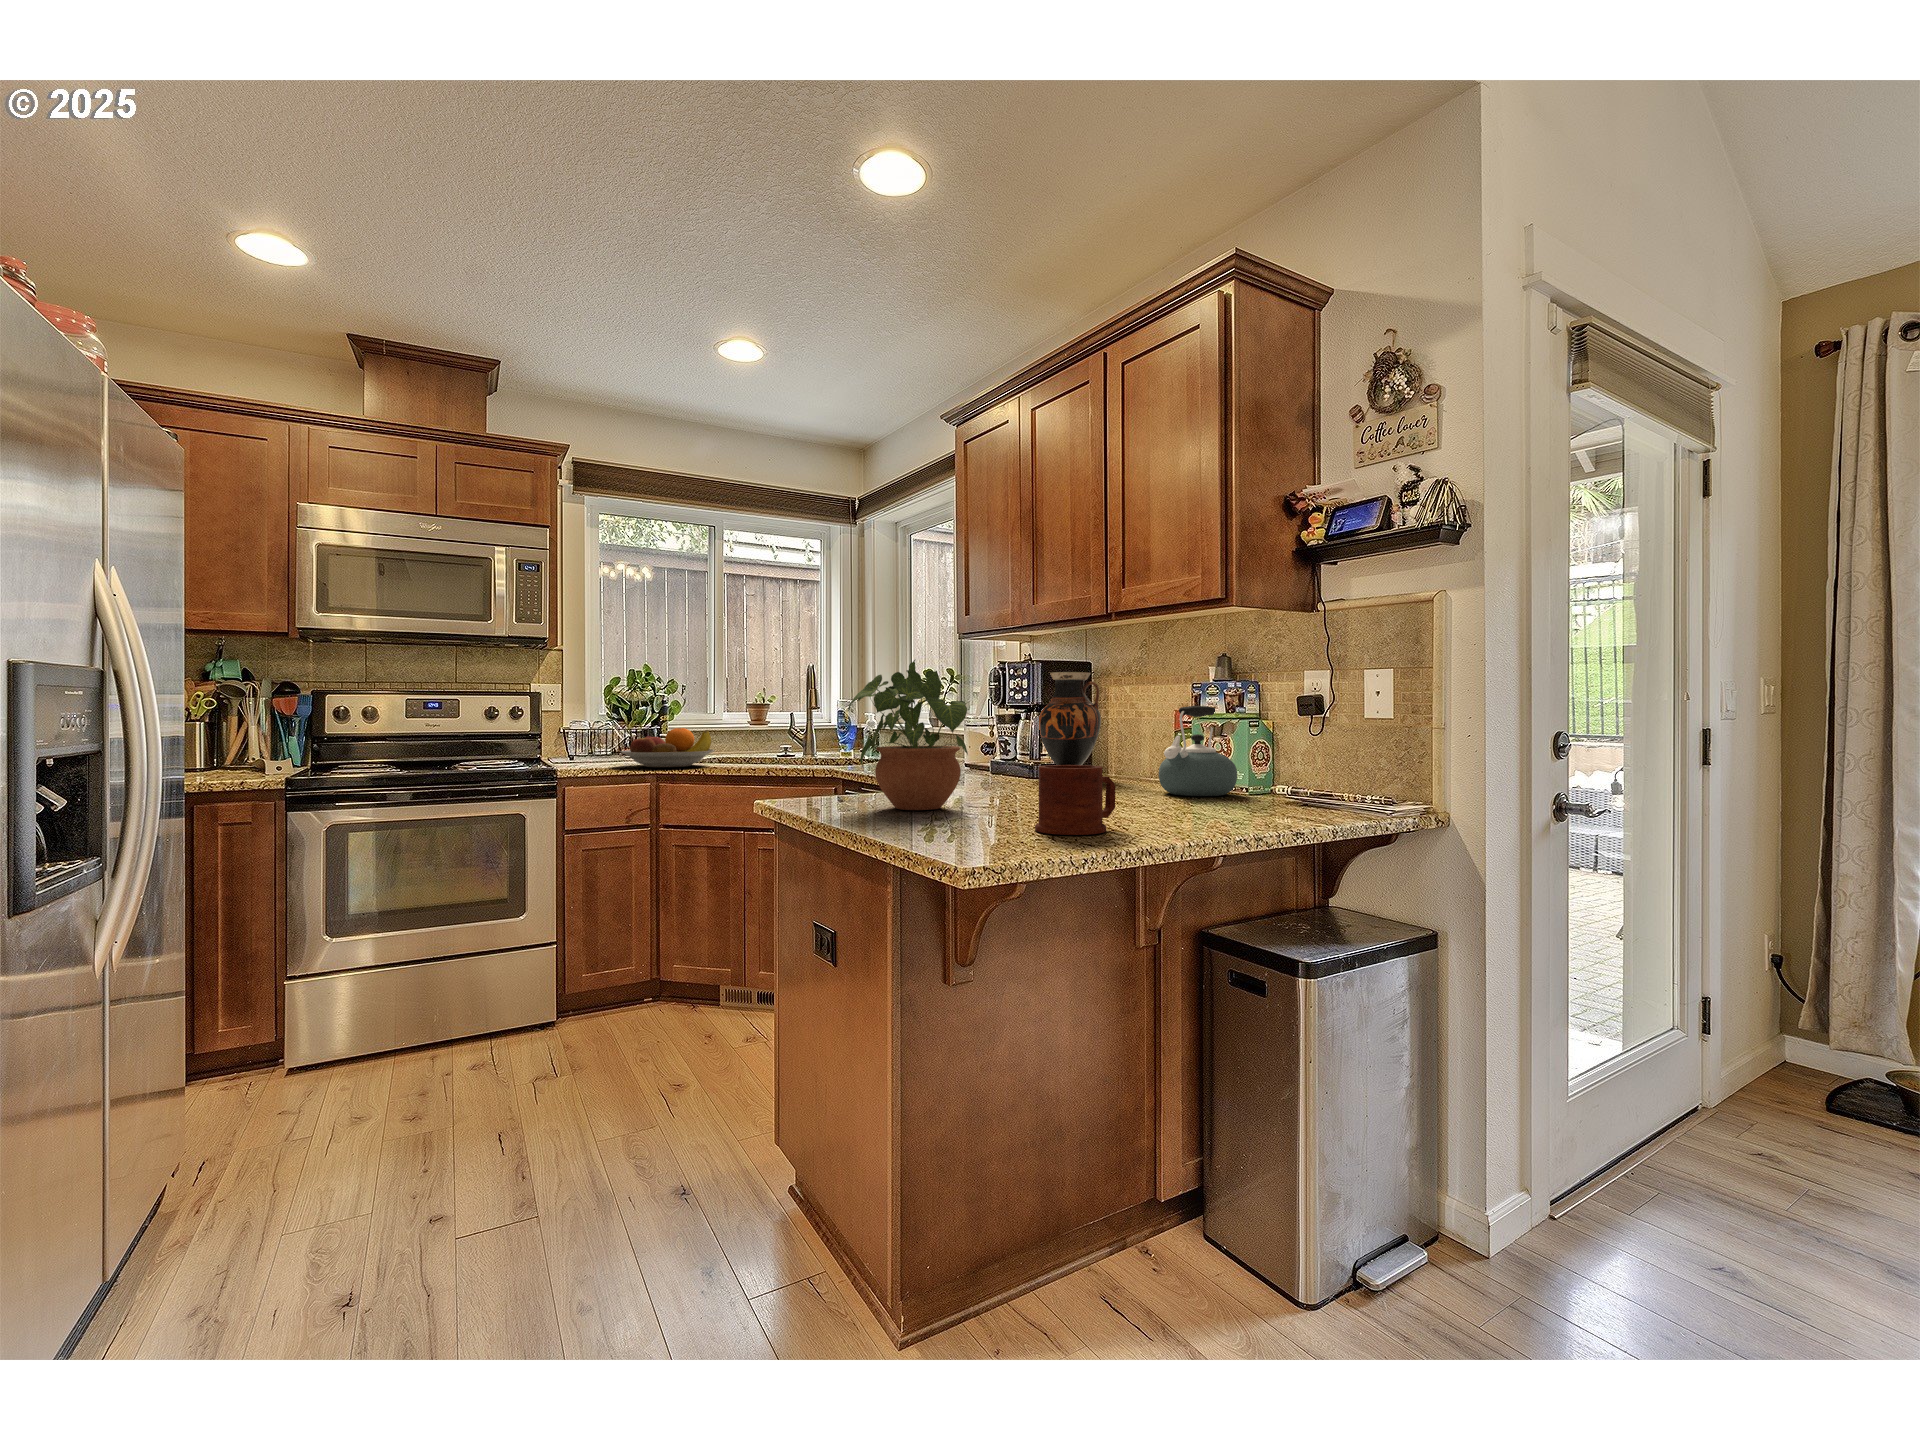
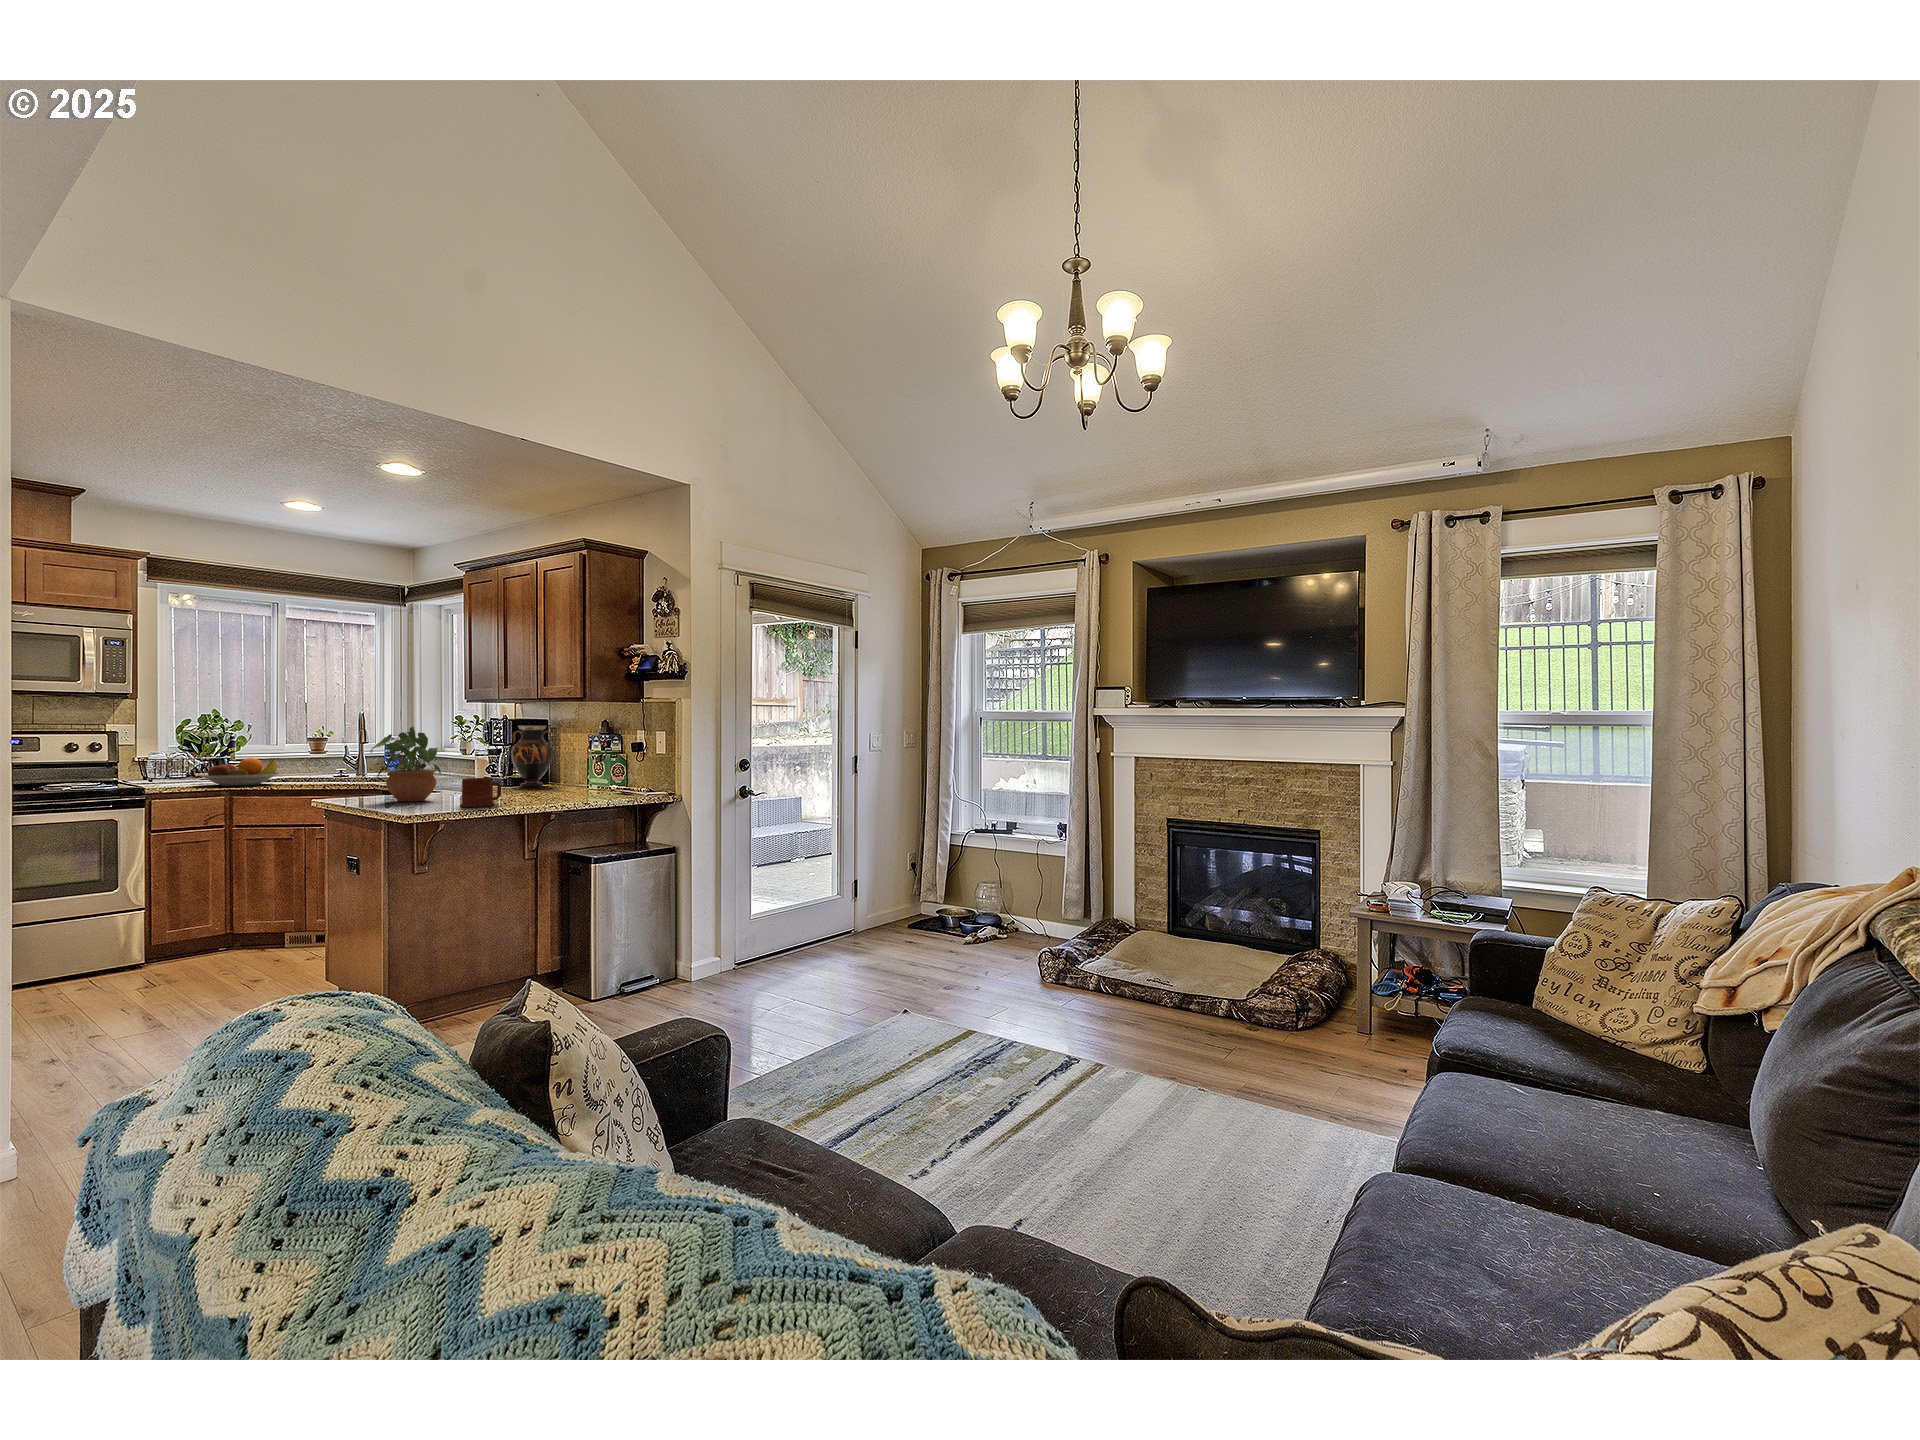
kettle: present [1159,706,1237,796] -> none [563,747,607,792]

